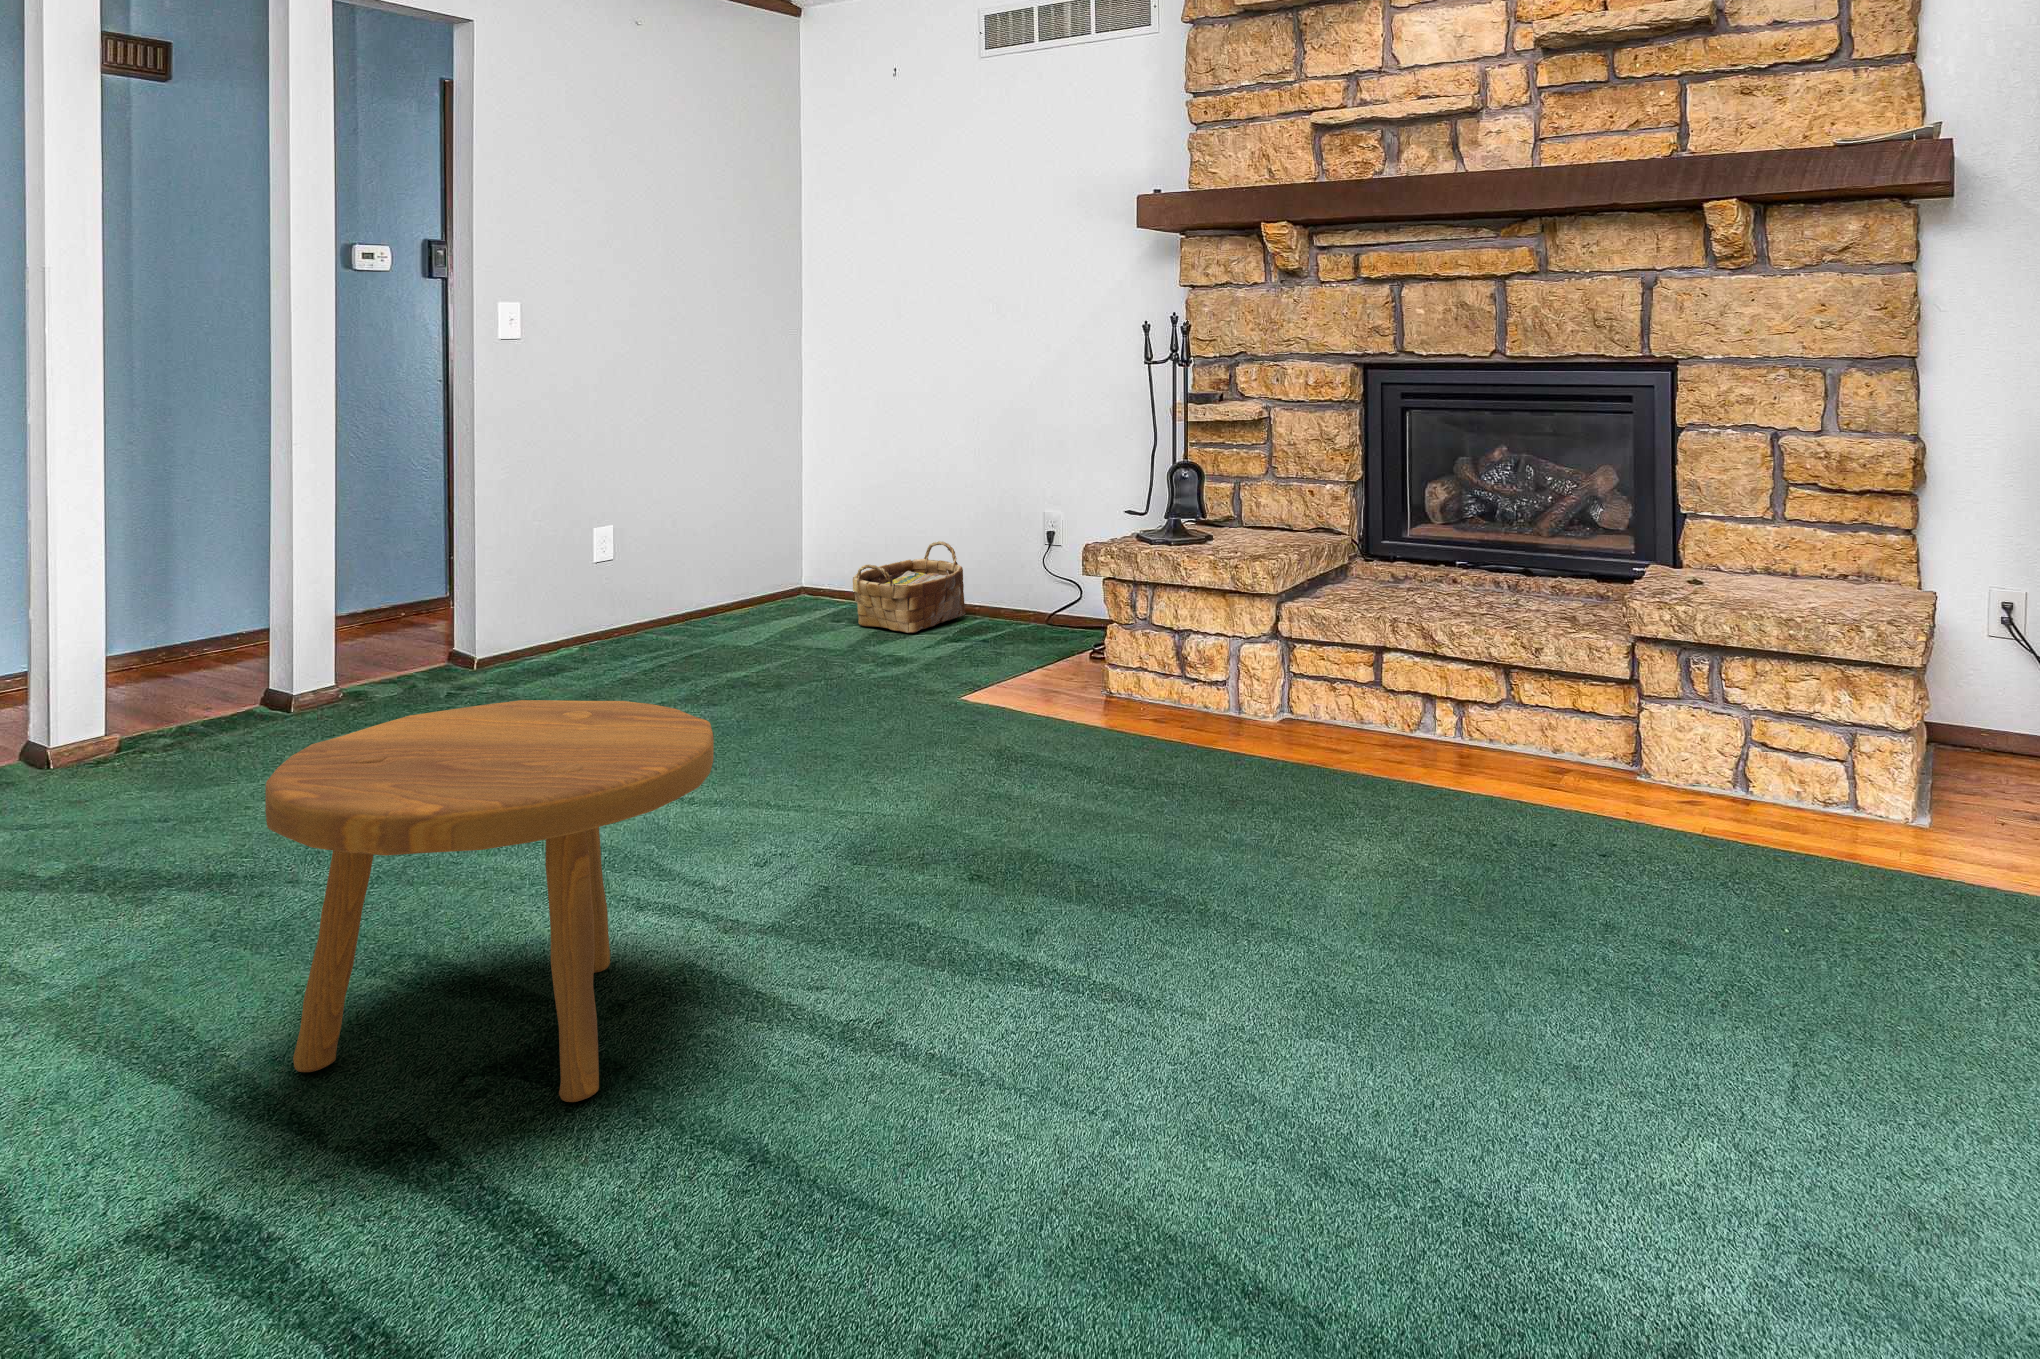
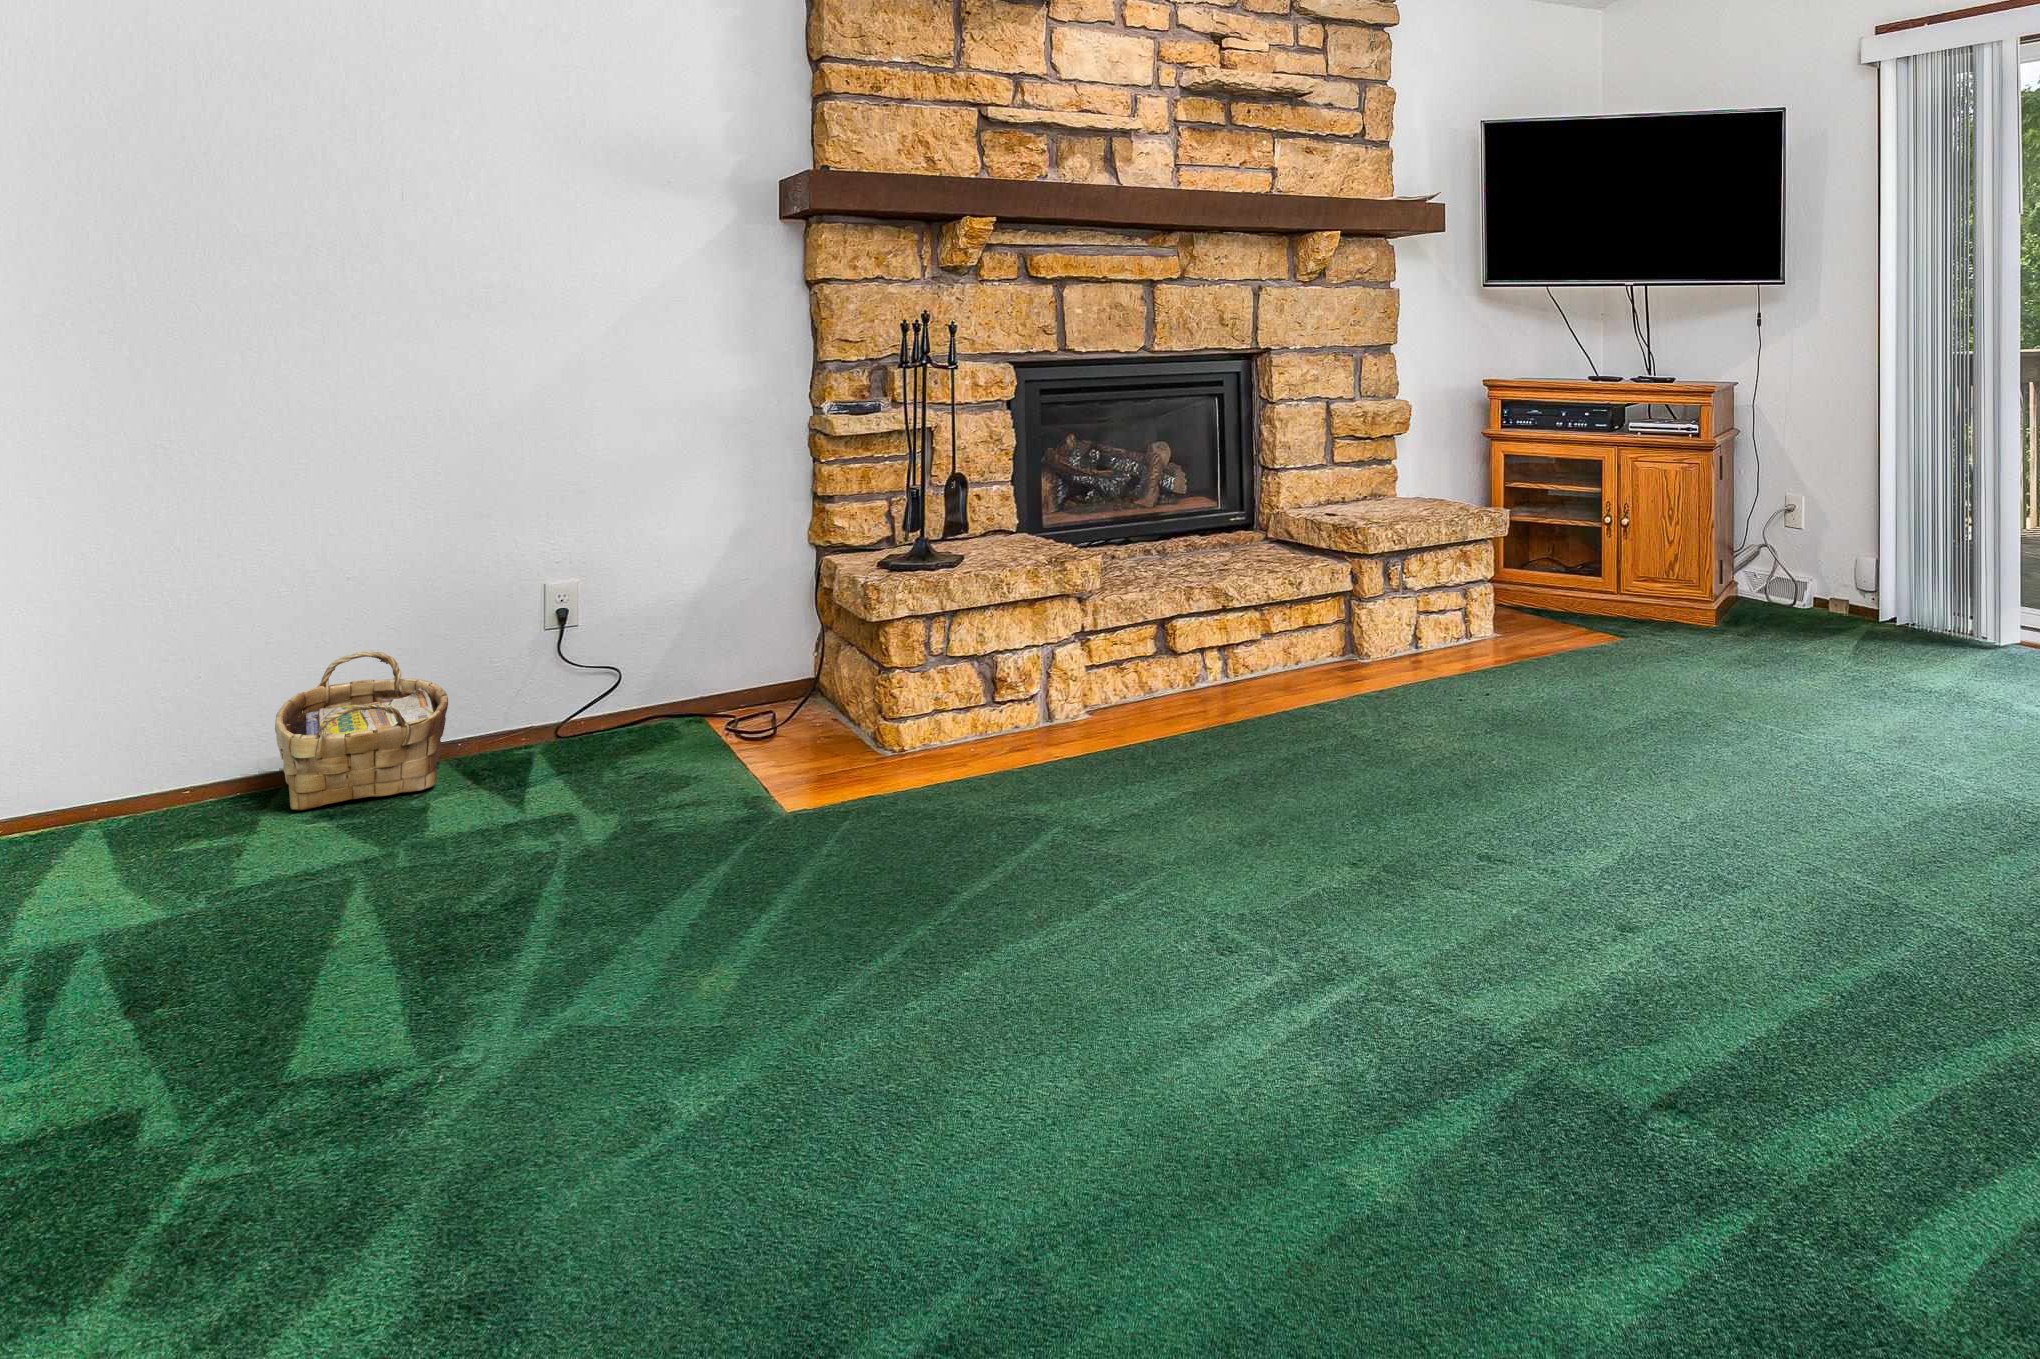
footstool: present [265,700,714,1102] -> none [1380,756,1812,1239]

